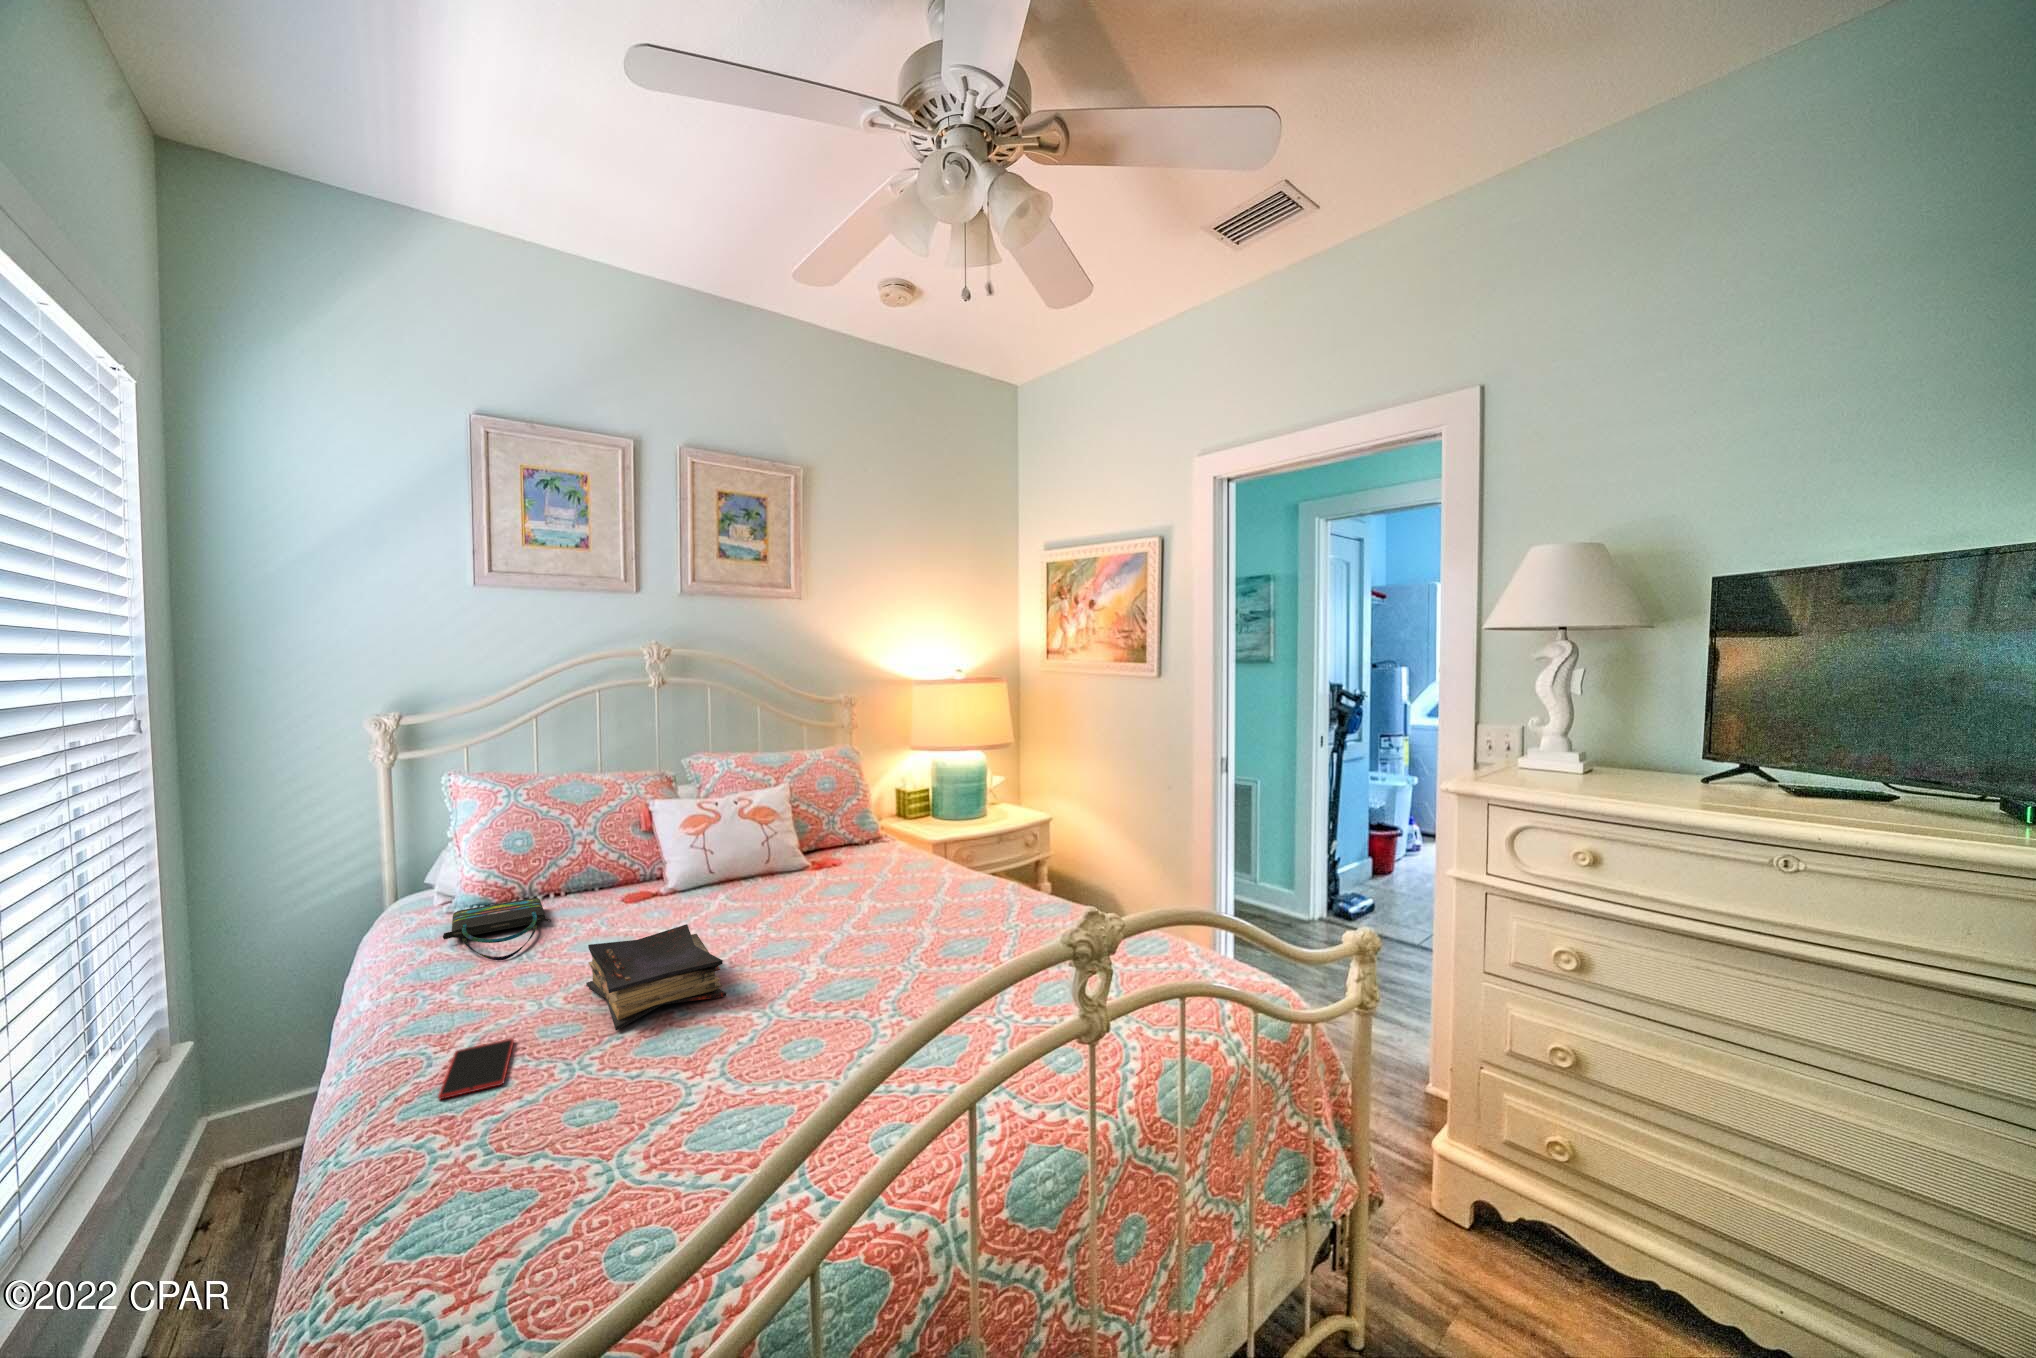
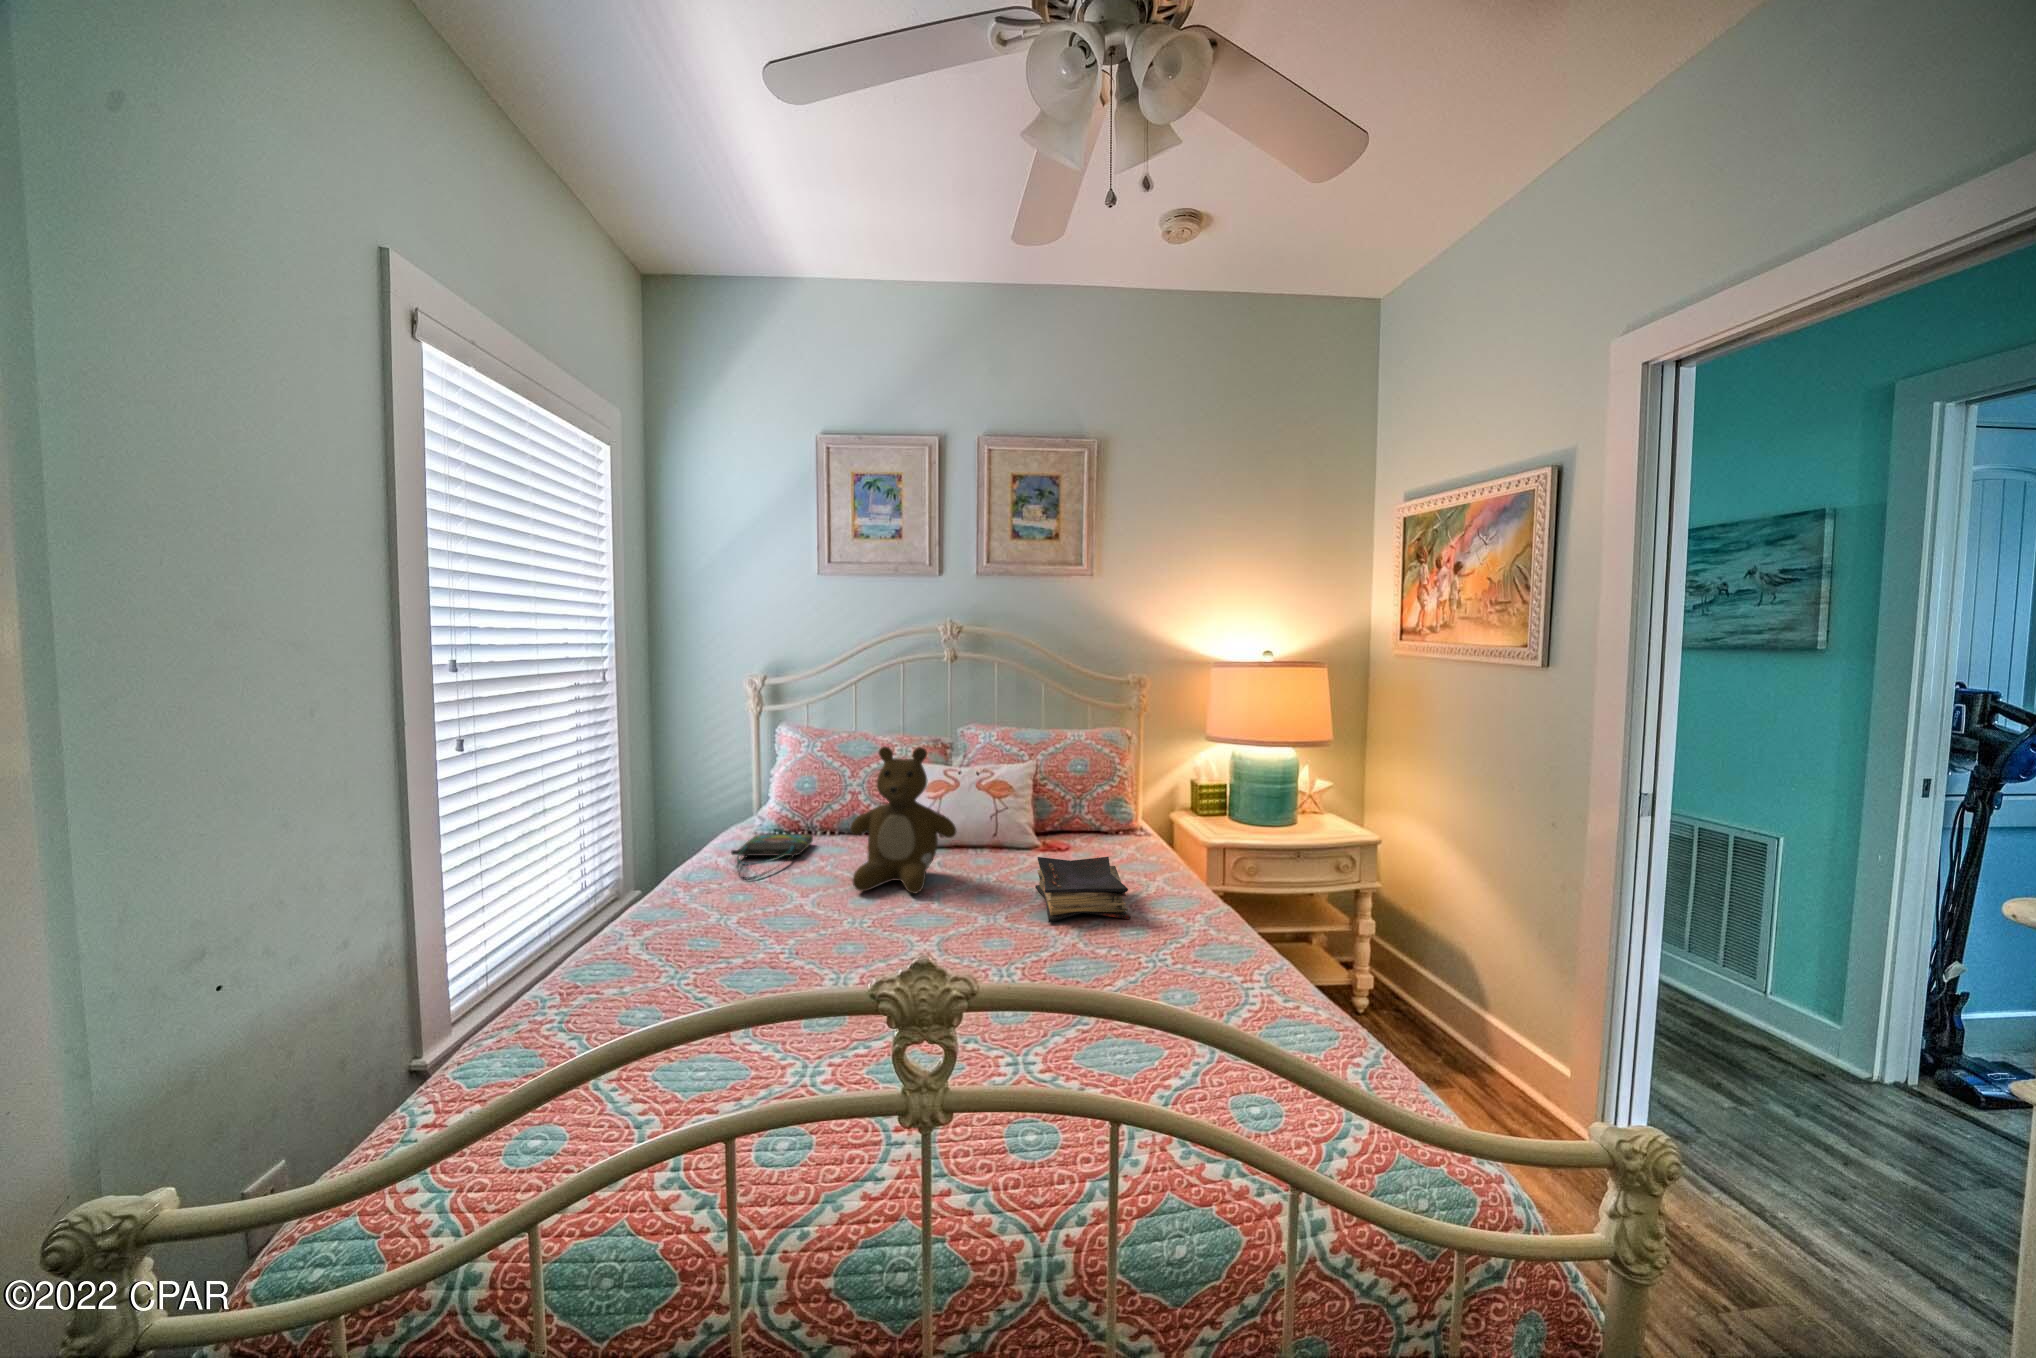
teddy bear: none [632,776,759,938] -> present [850,747,957,894]
book: present [586,924,726,1030] -> present [1035,857,1131,922]
smartphone: present [438,1038,514,1099] -> none [598,943,680,979]

